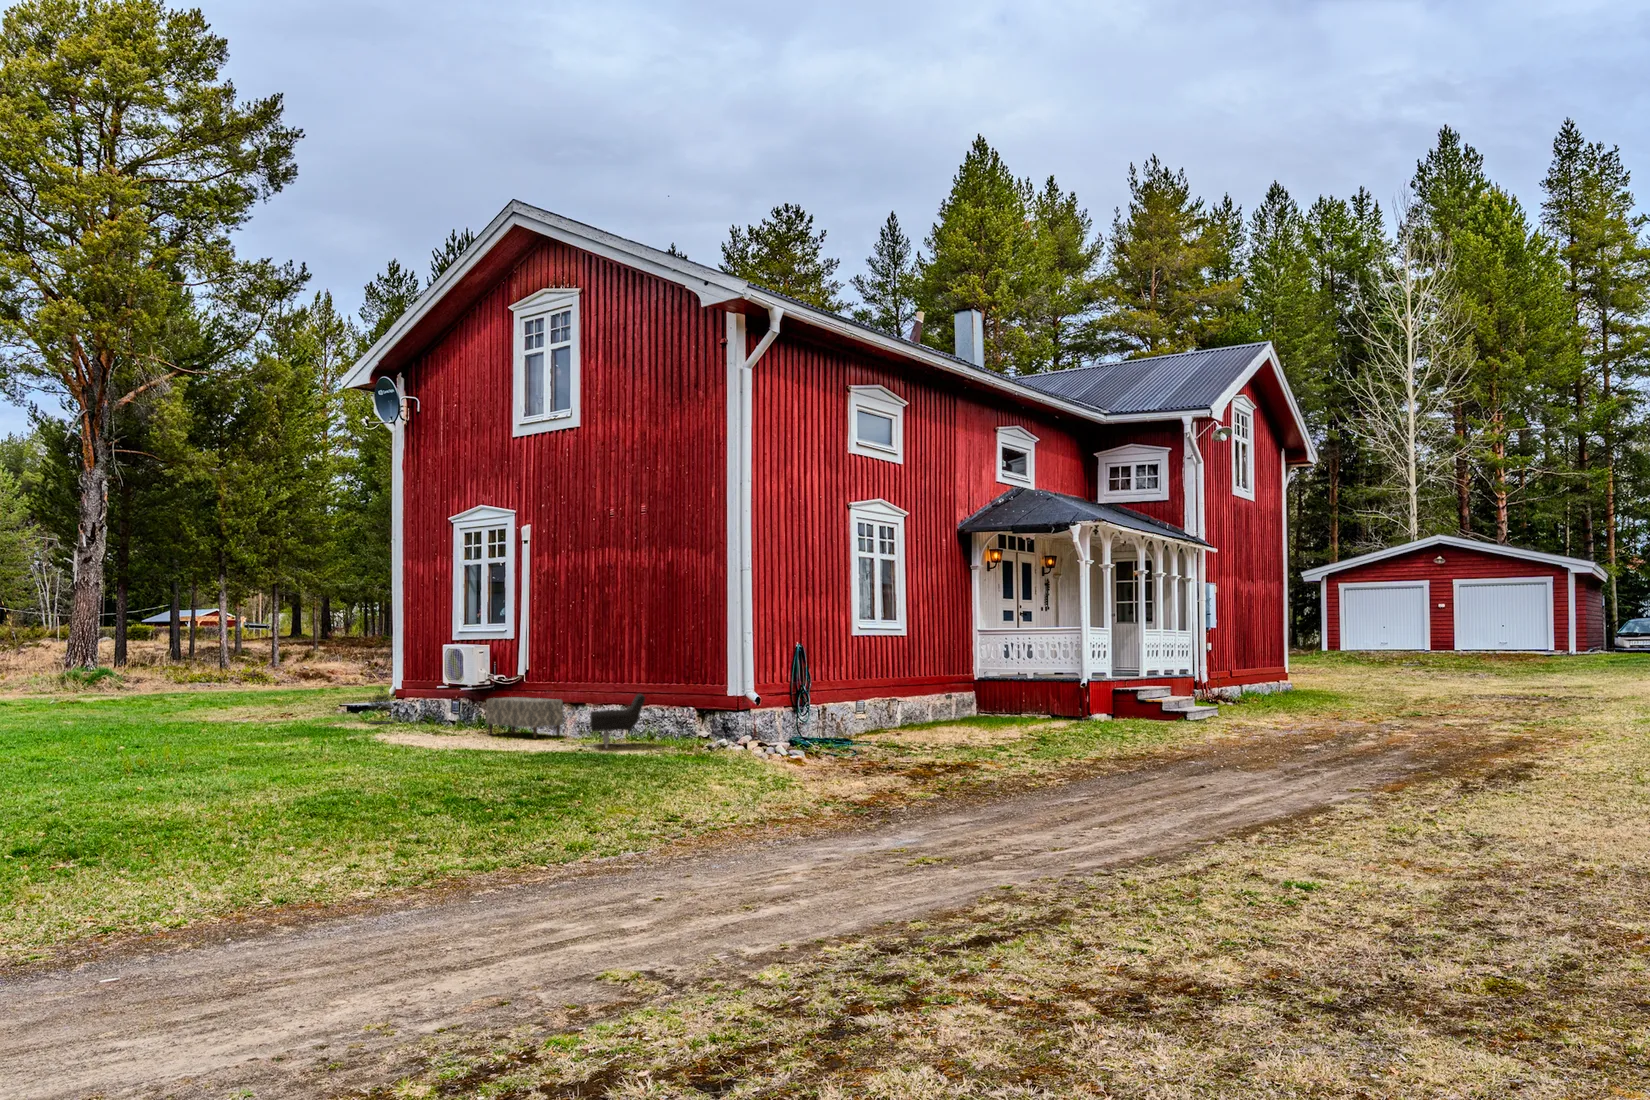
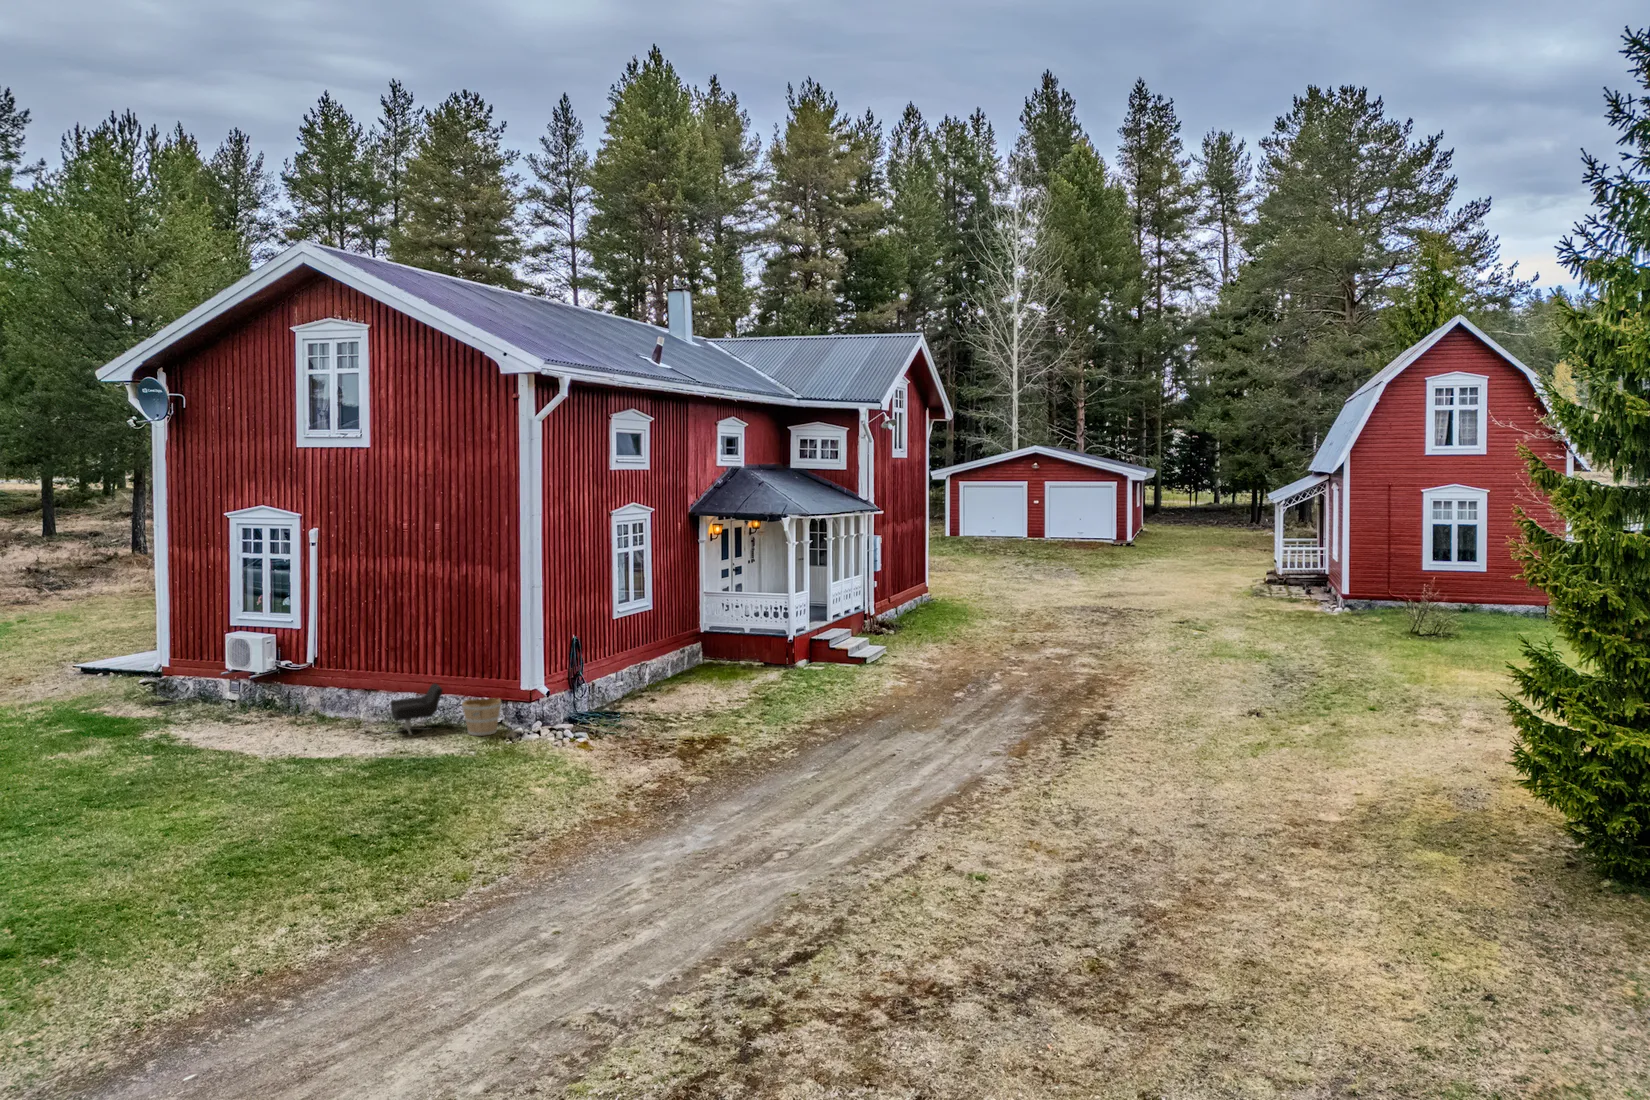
bench: present [486,697,563,739] -> none [283,682,359,723]
wooden bucket: none [663,710,710,752] -> present [462,698,502,736]

